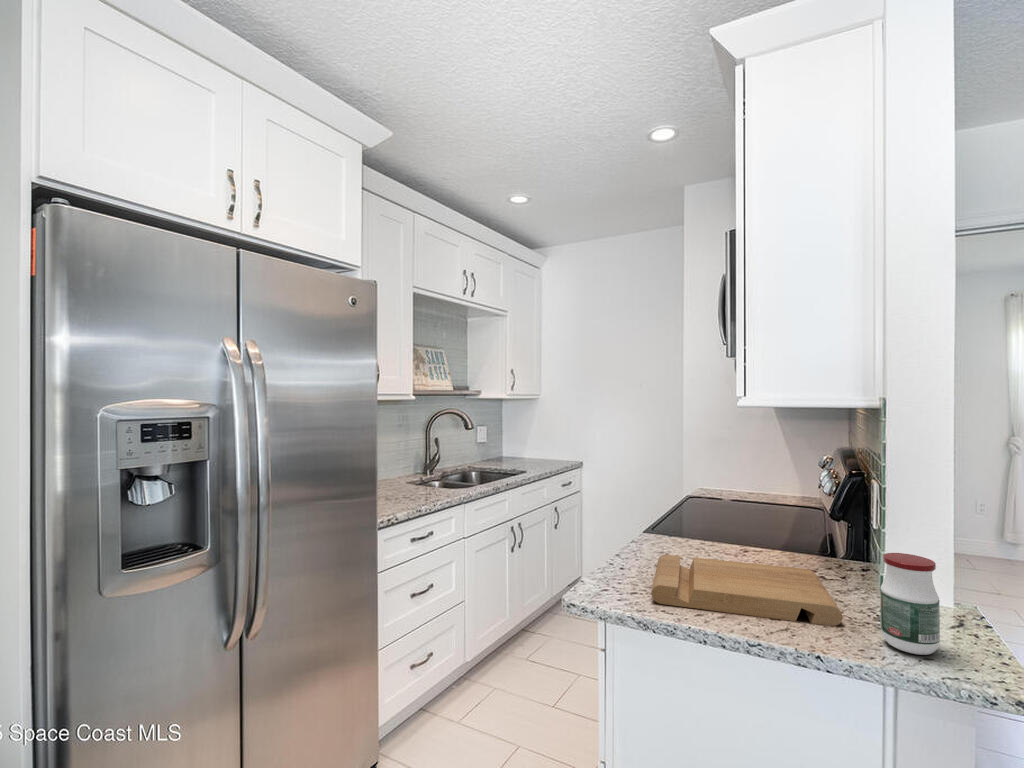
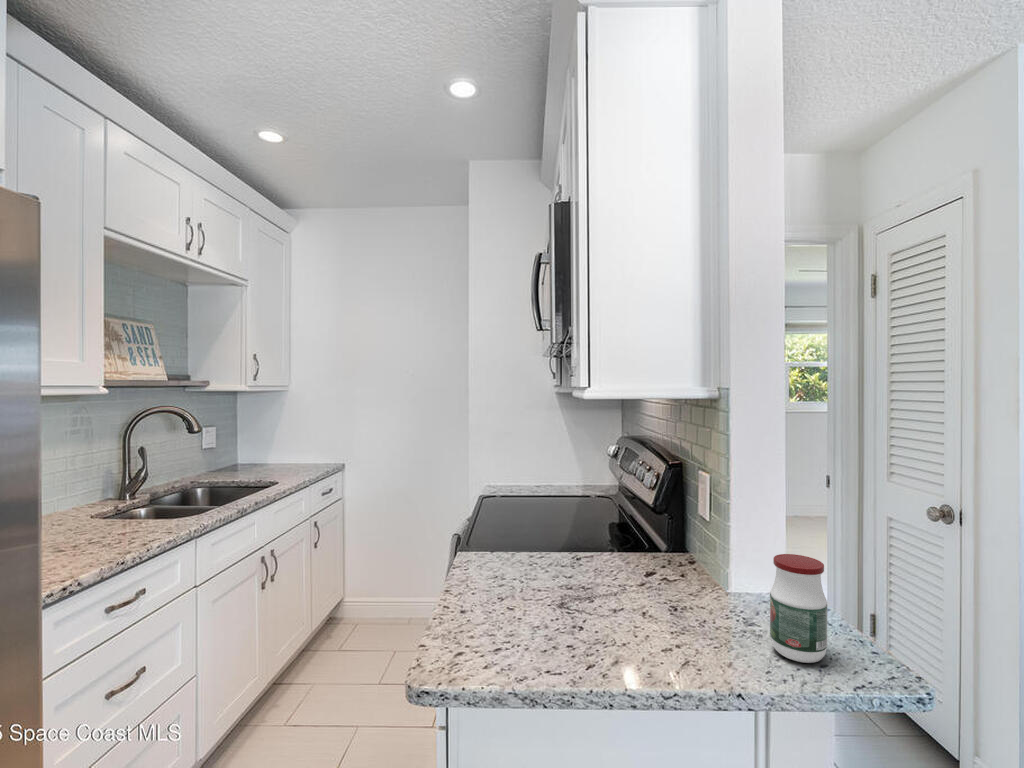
cutting board: present [651,555,843,626] -> none [507,575,728,660]

